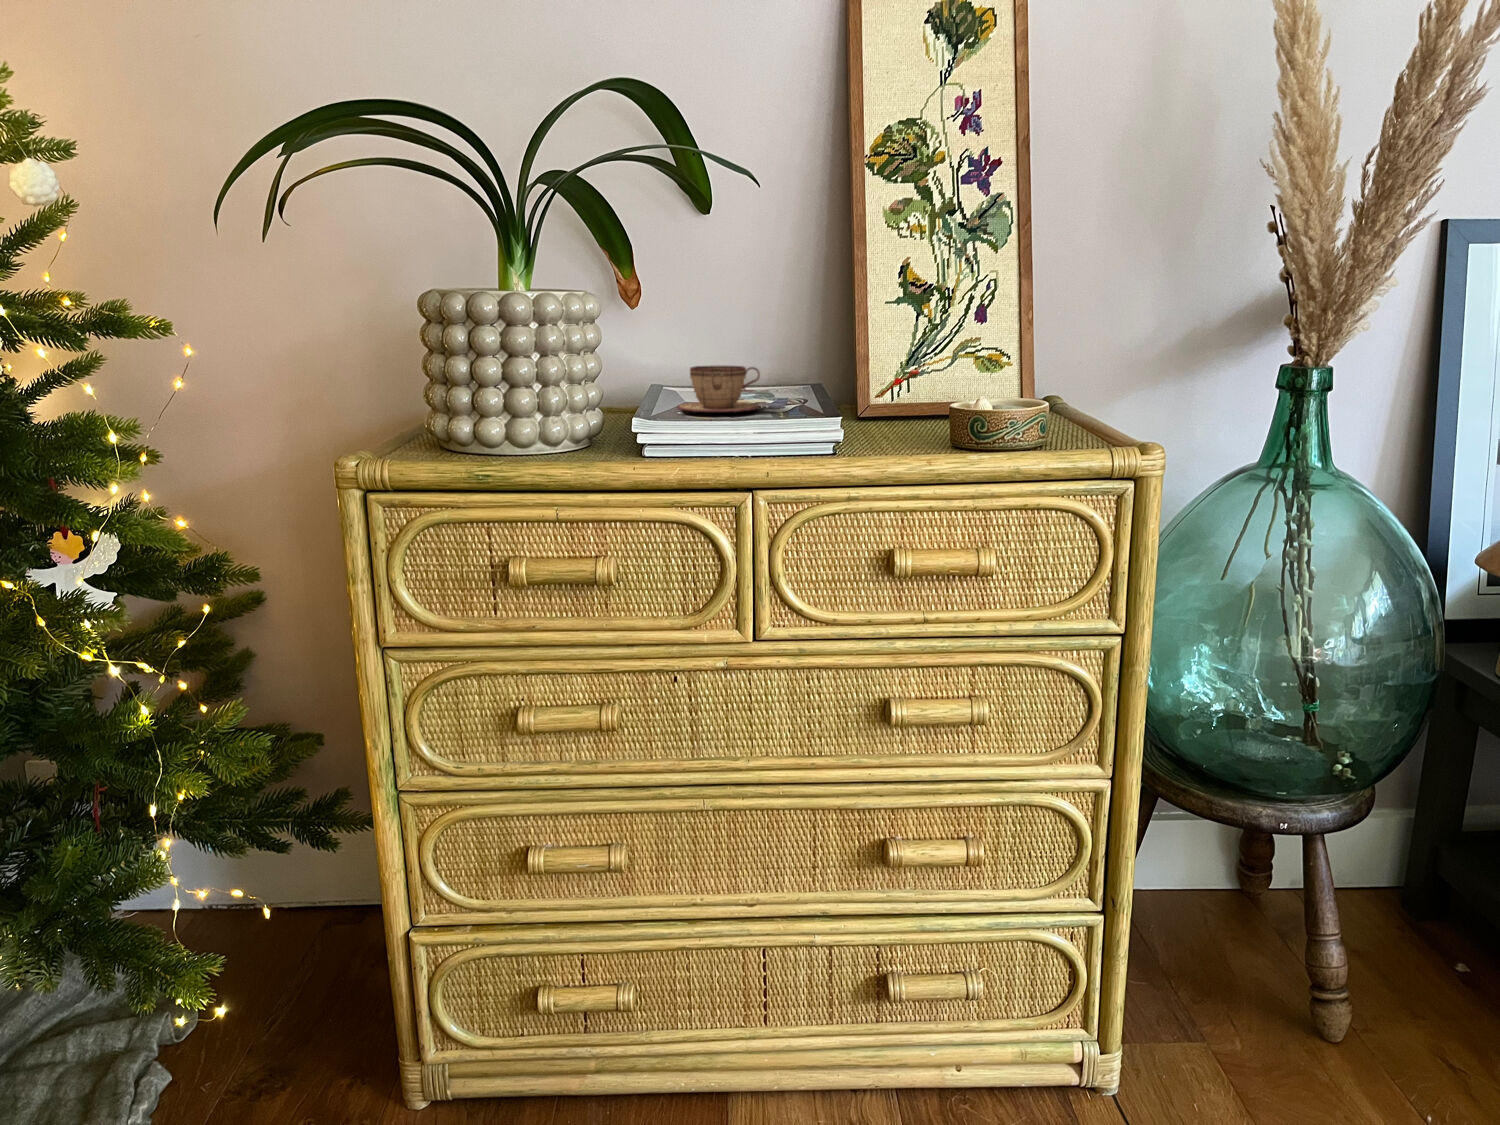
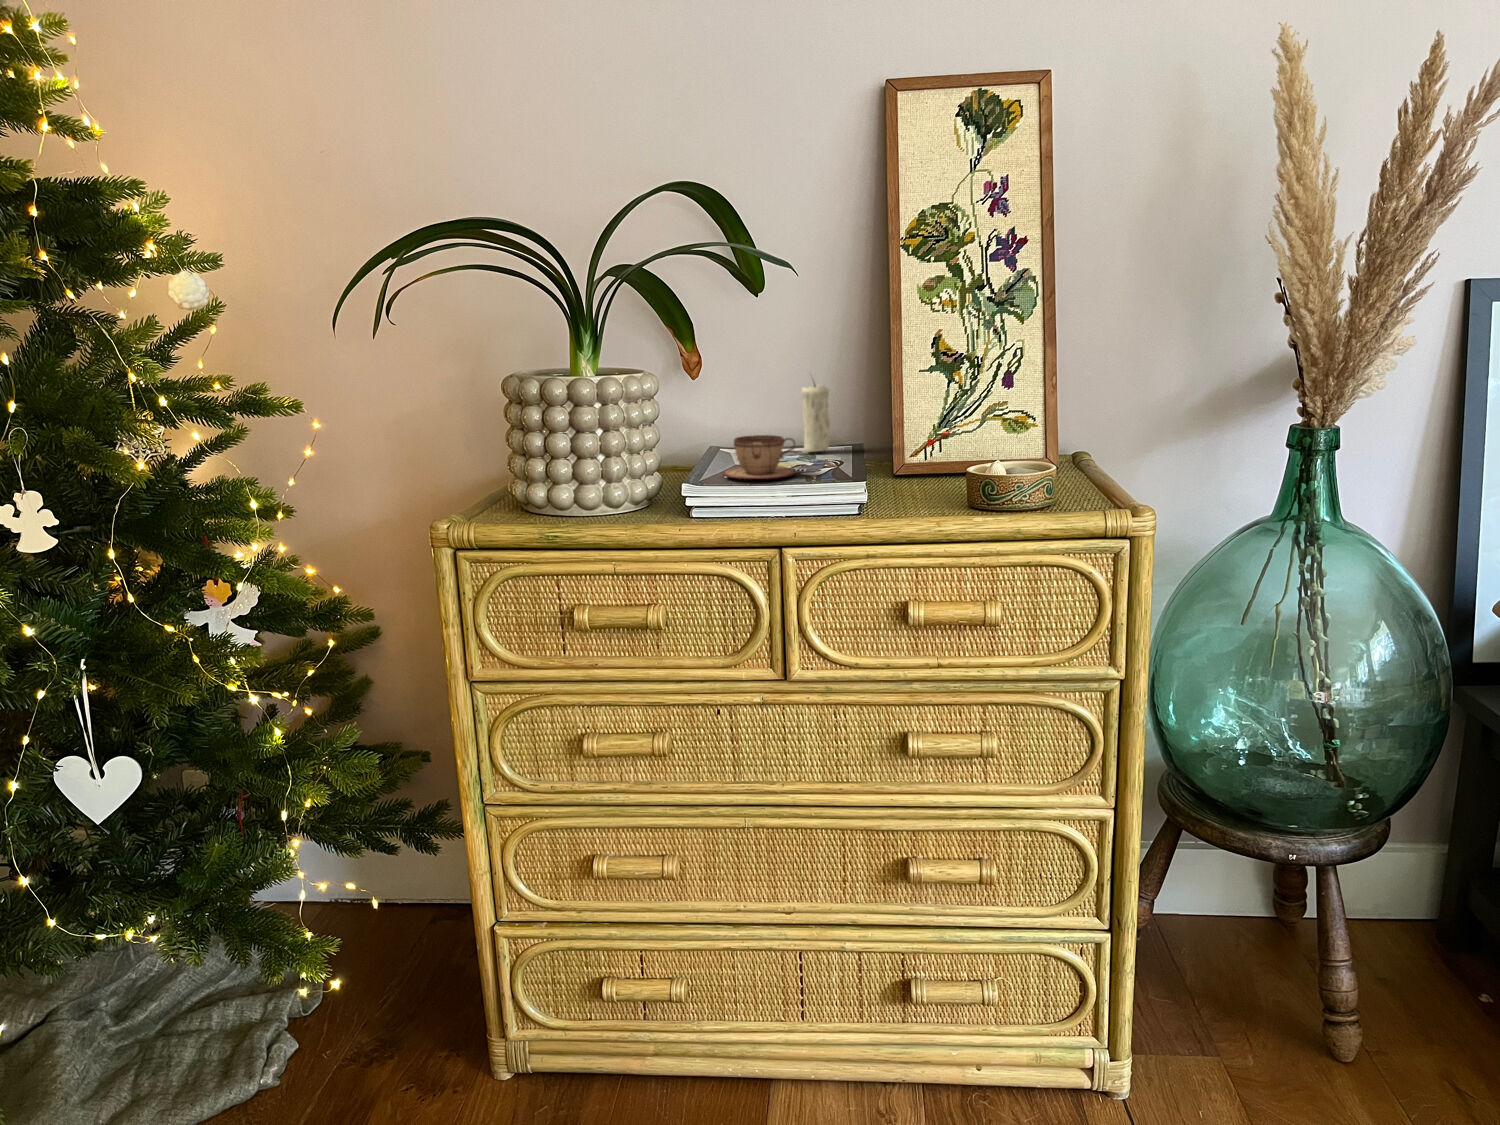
candle: none [758,299,790,390] -> present [802,383,831,452]

